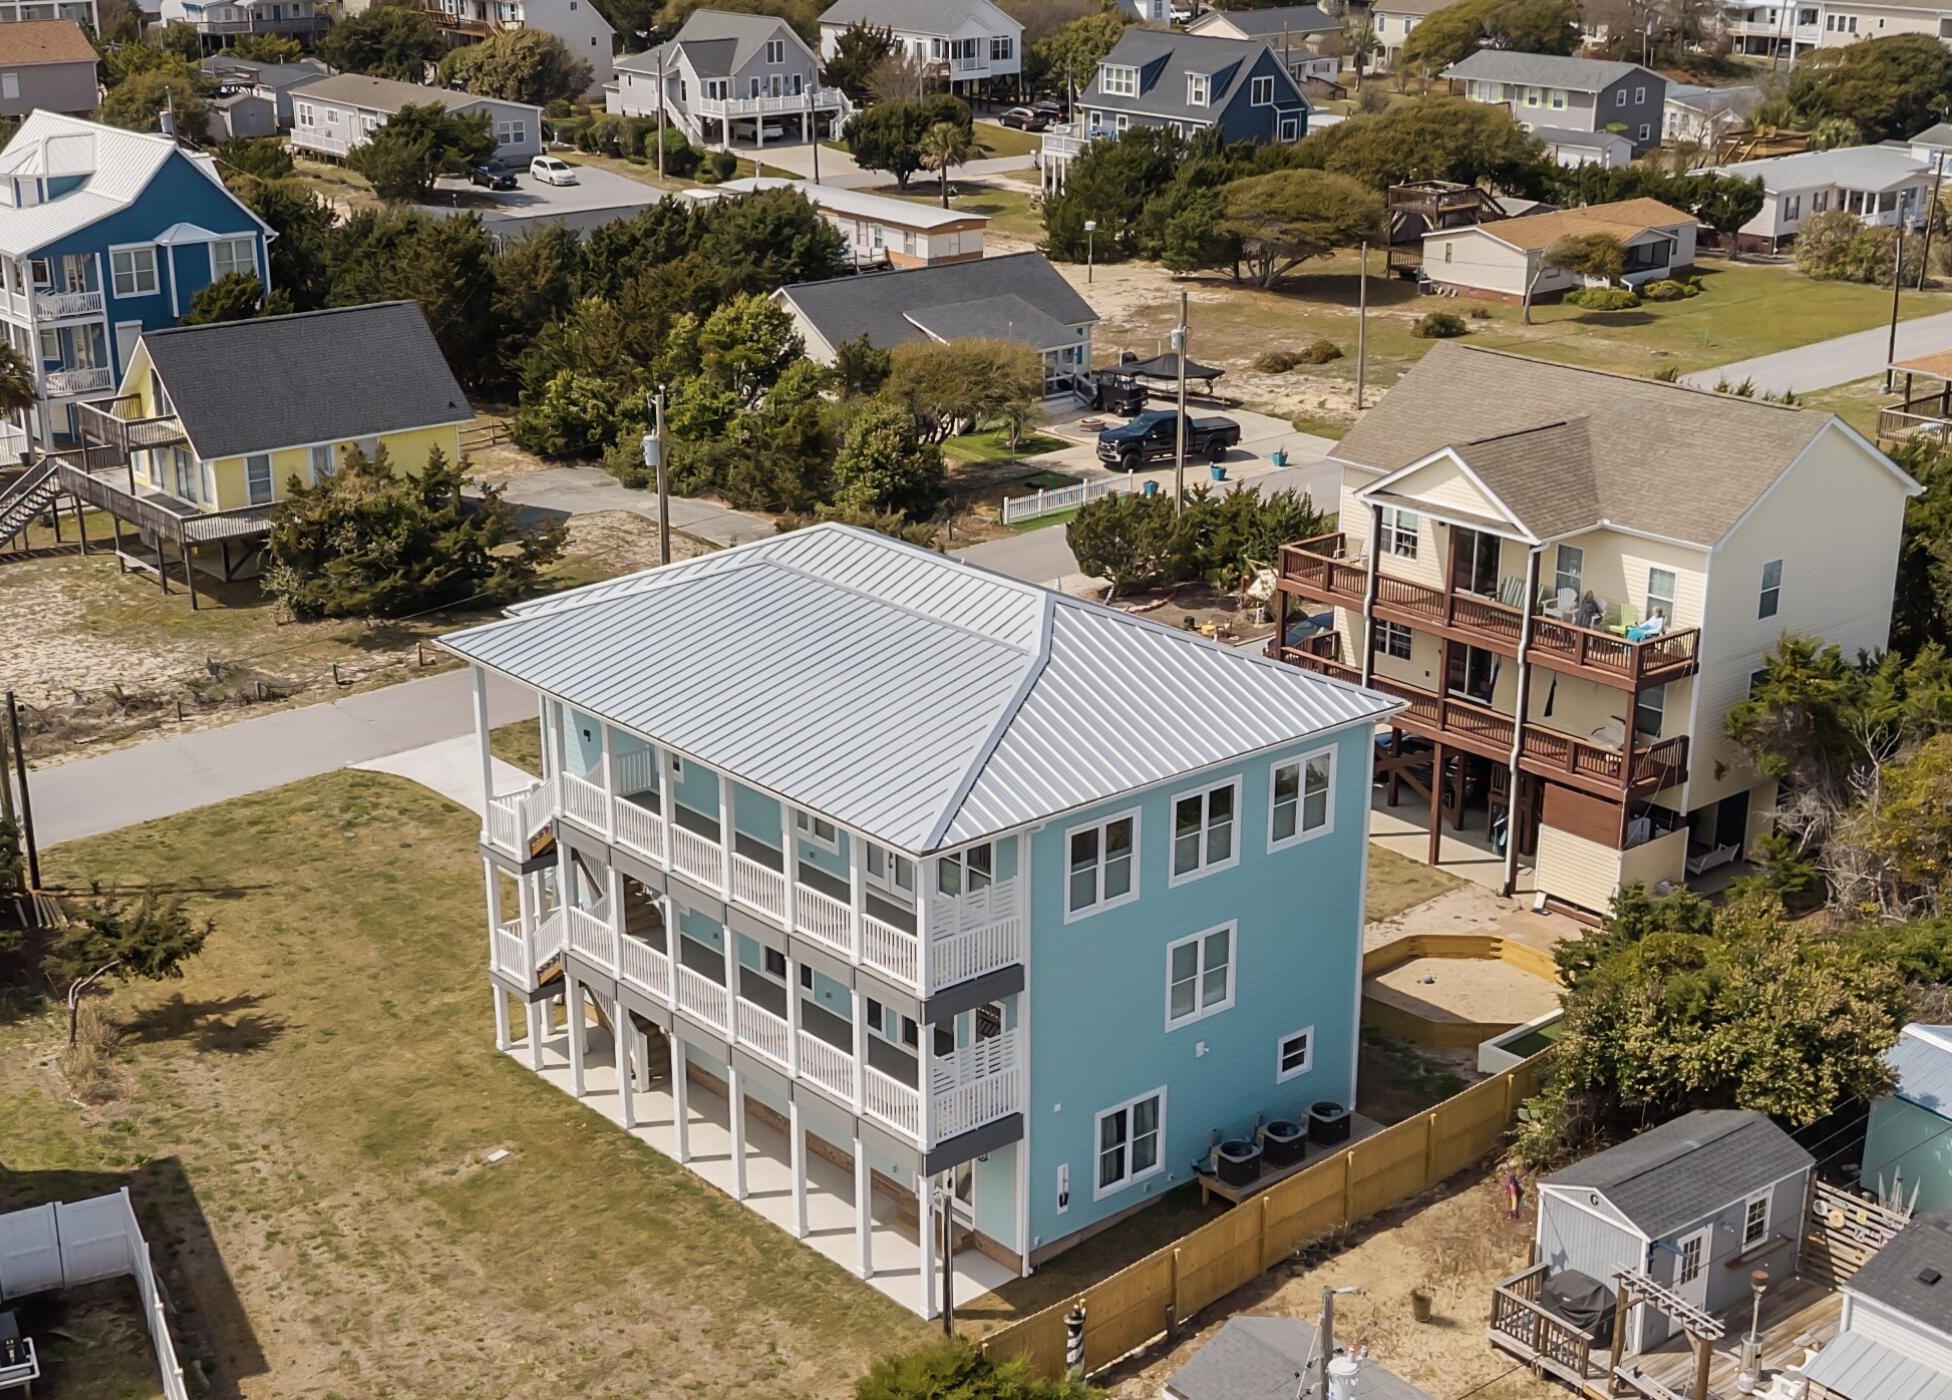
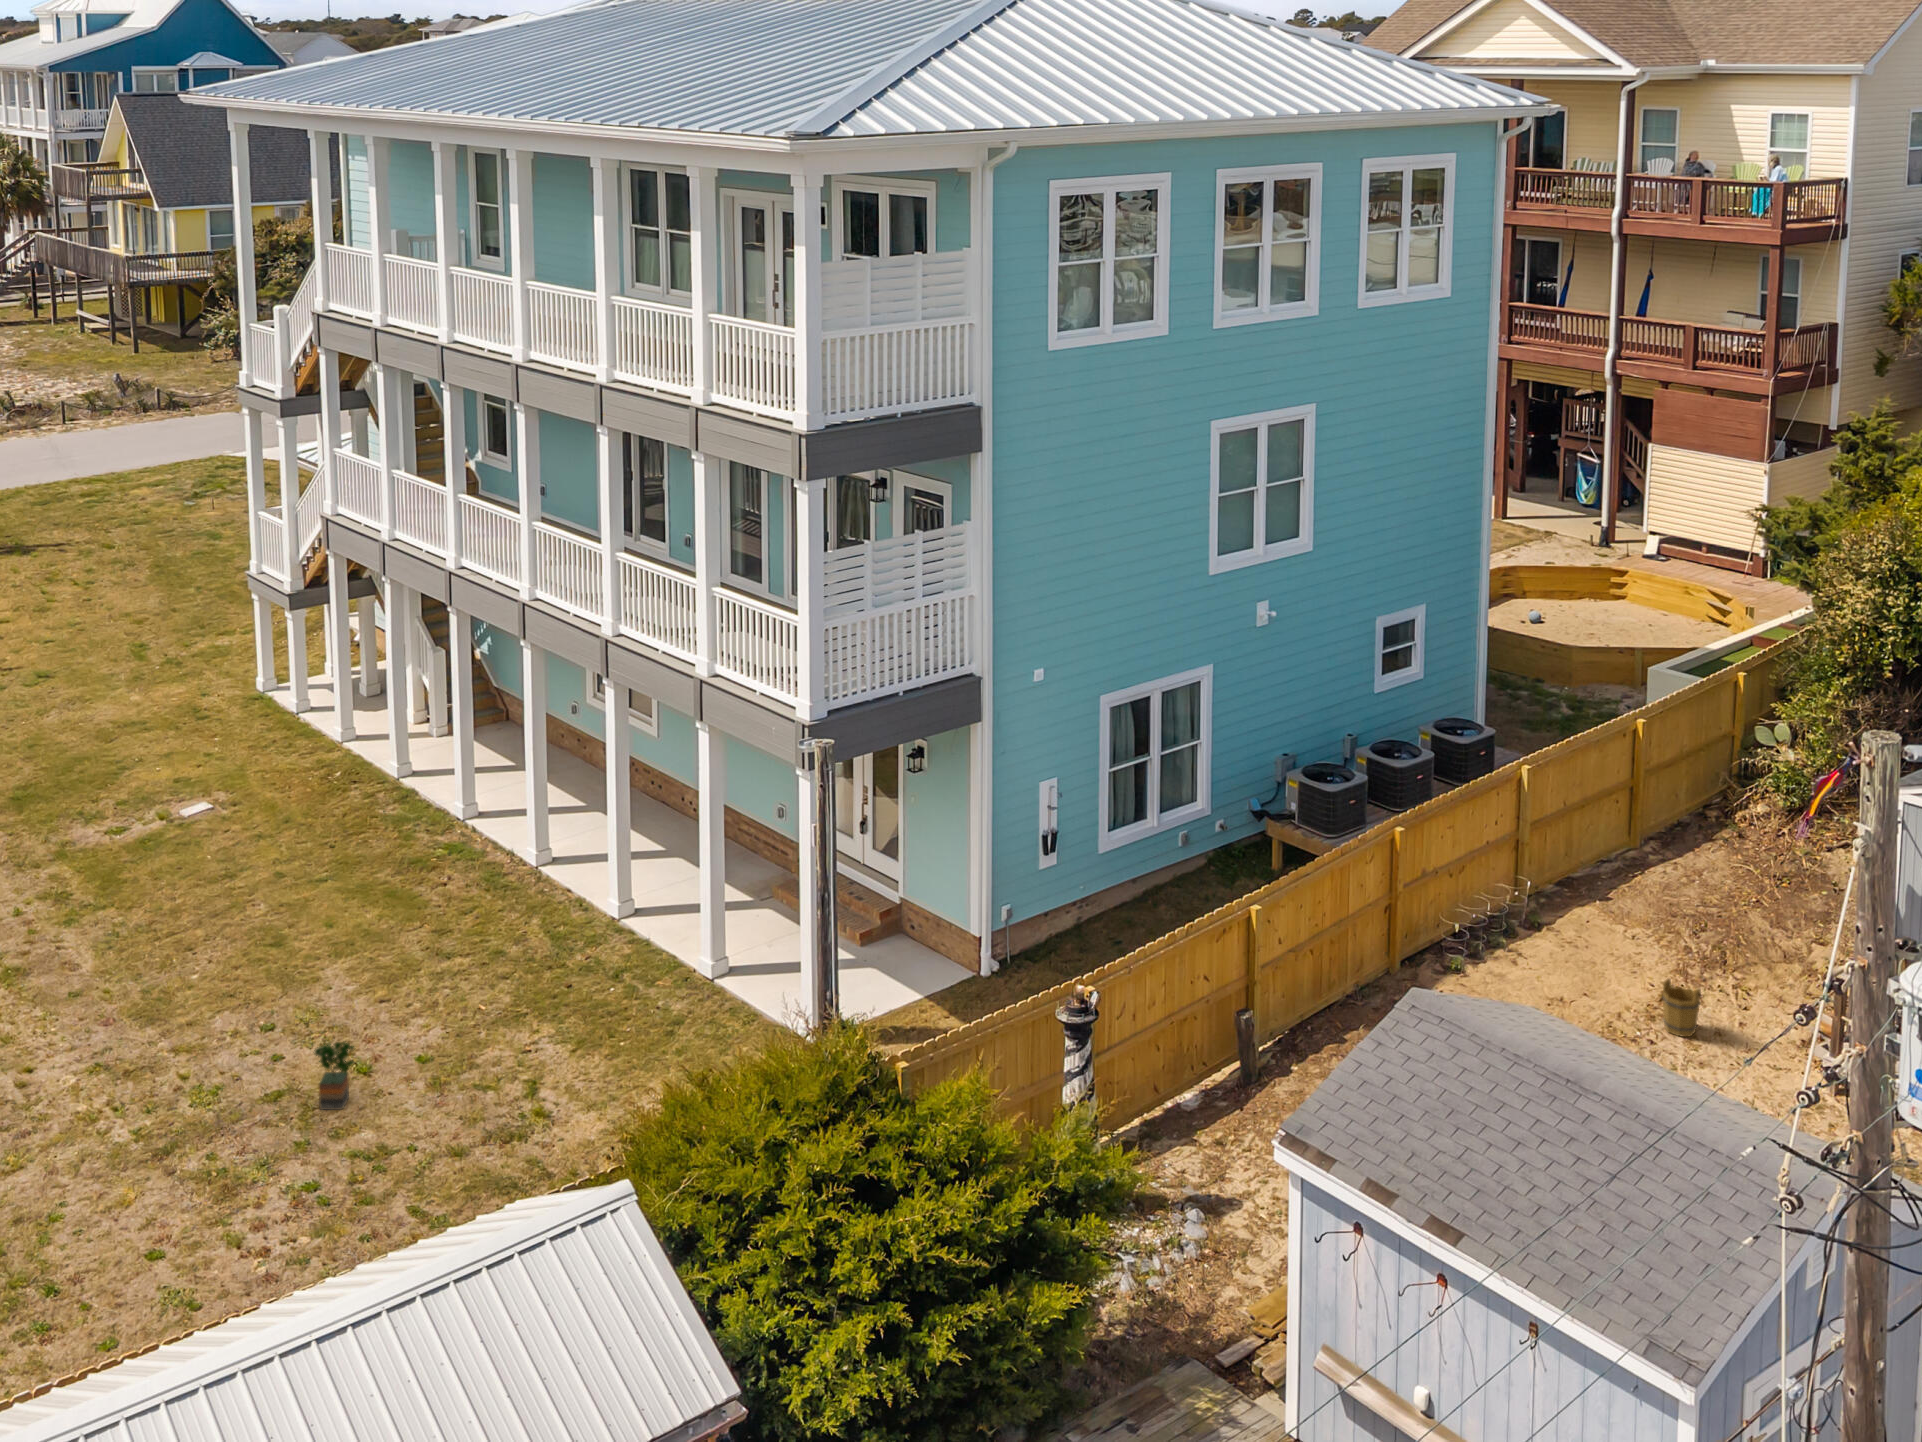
potted tree: none [679,1313,702,1348] -> present [314,1041,355,1110]

